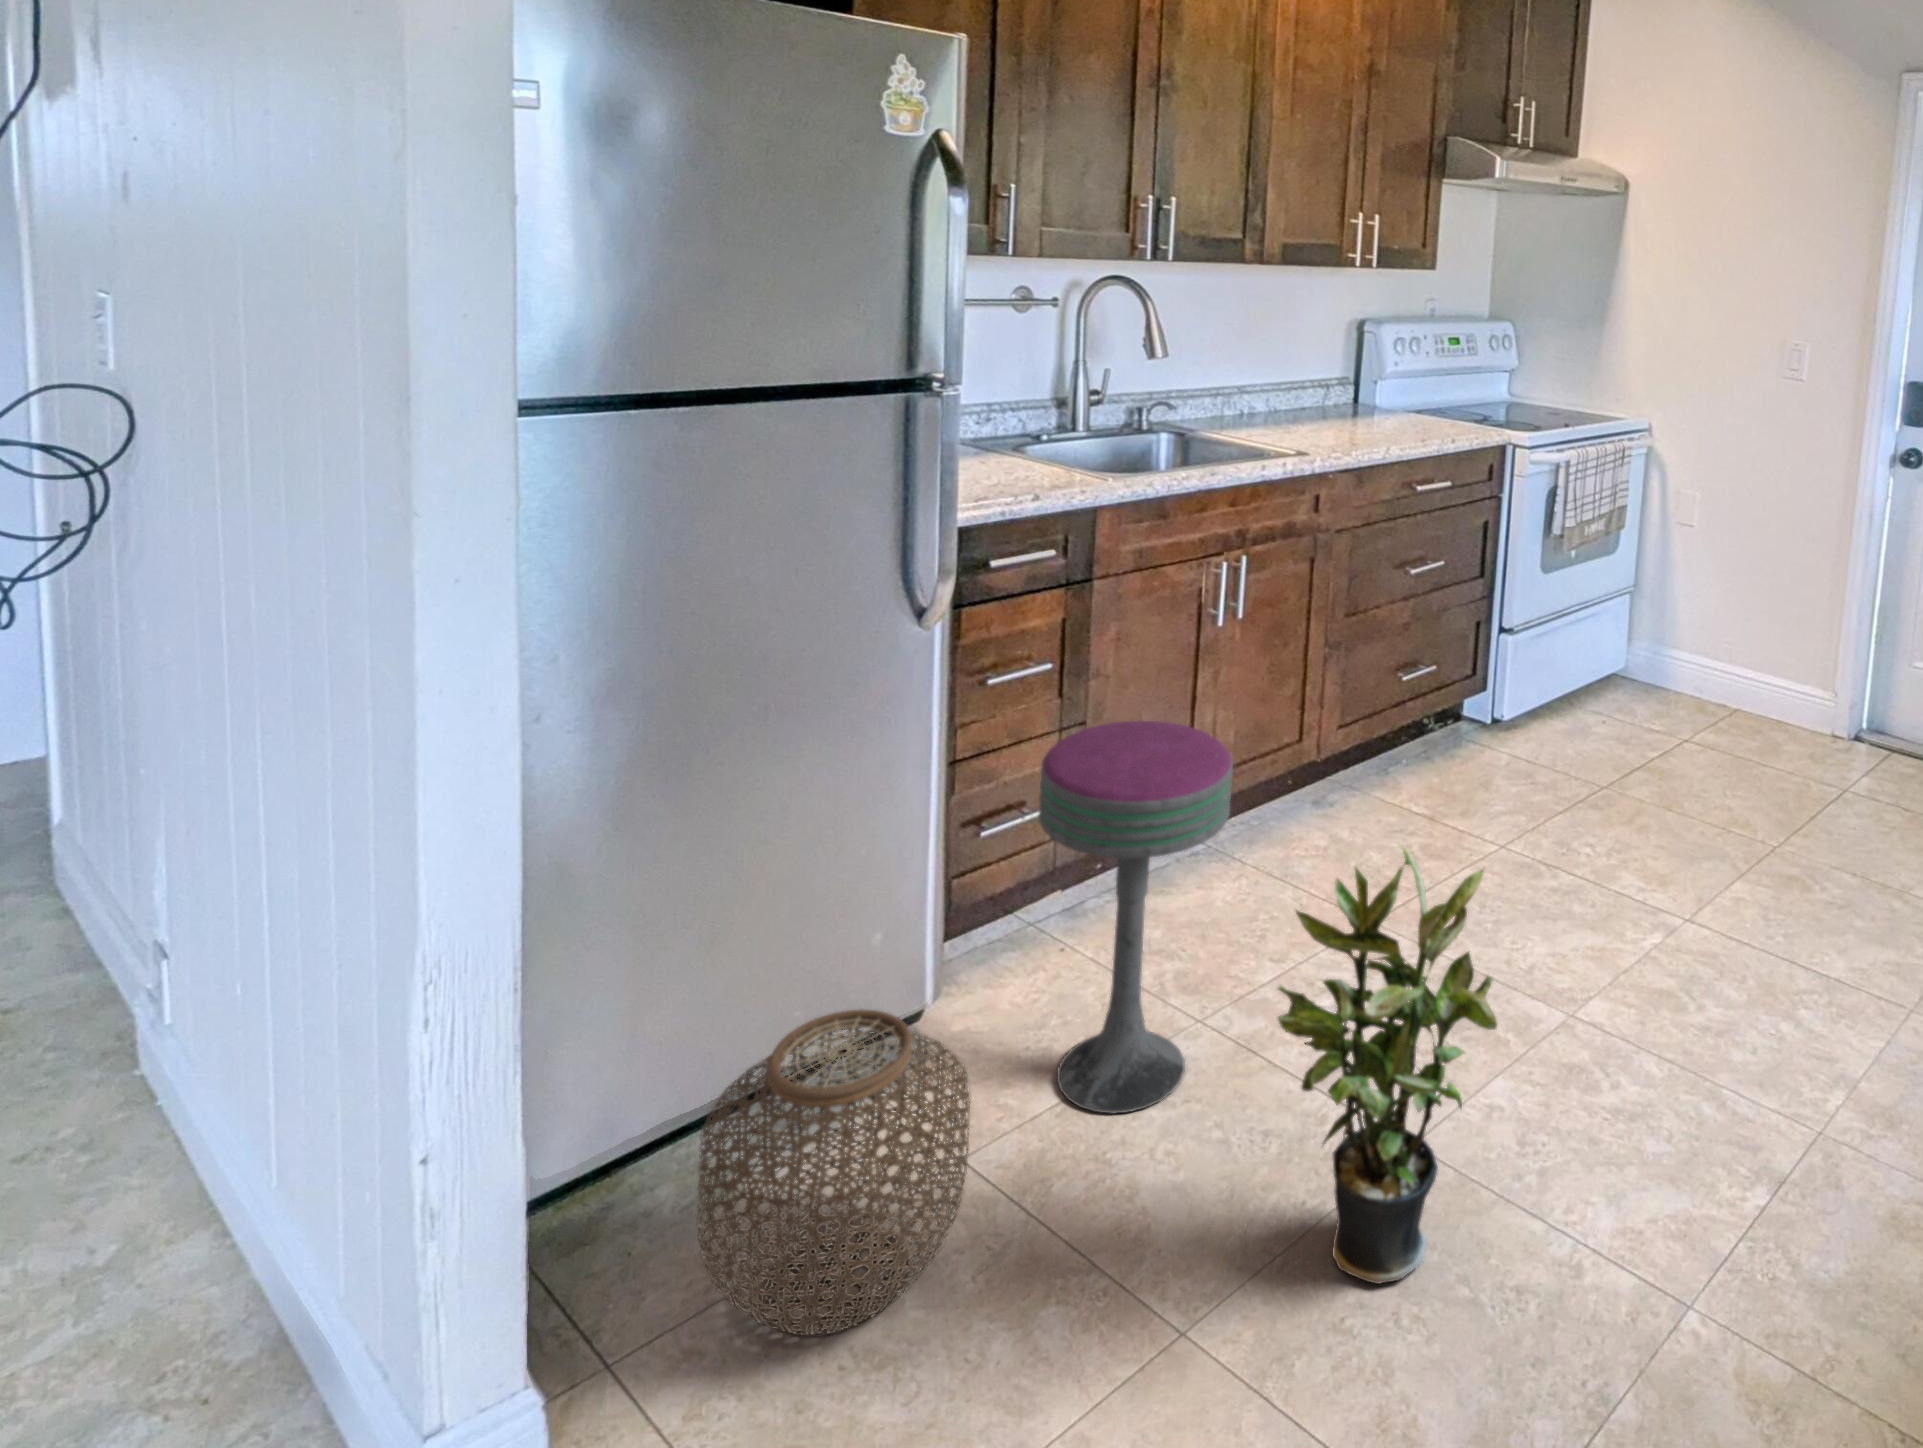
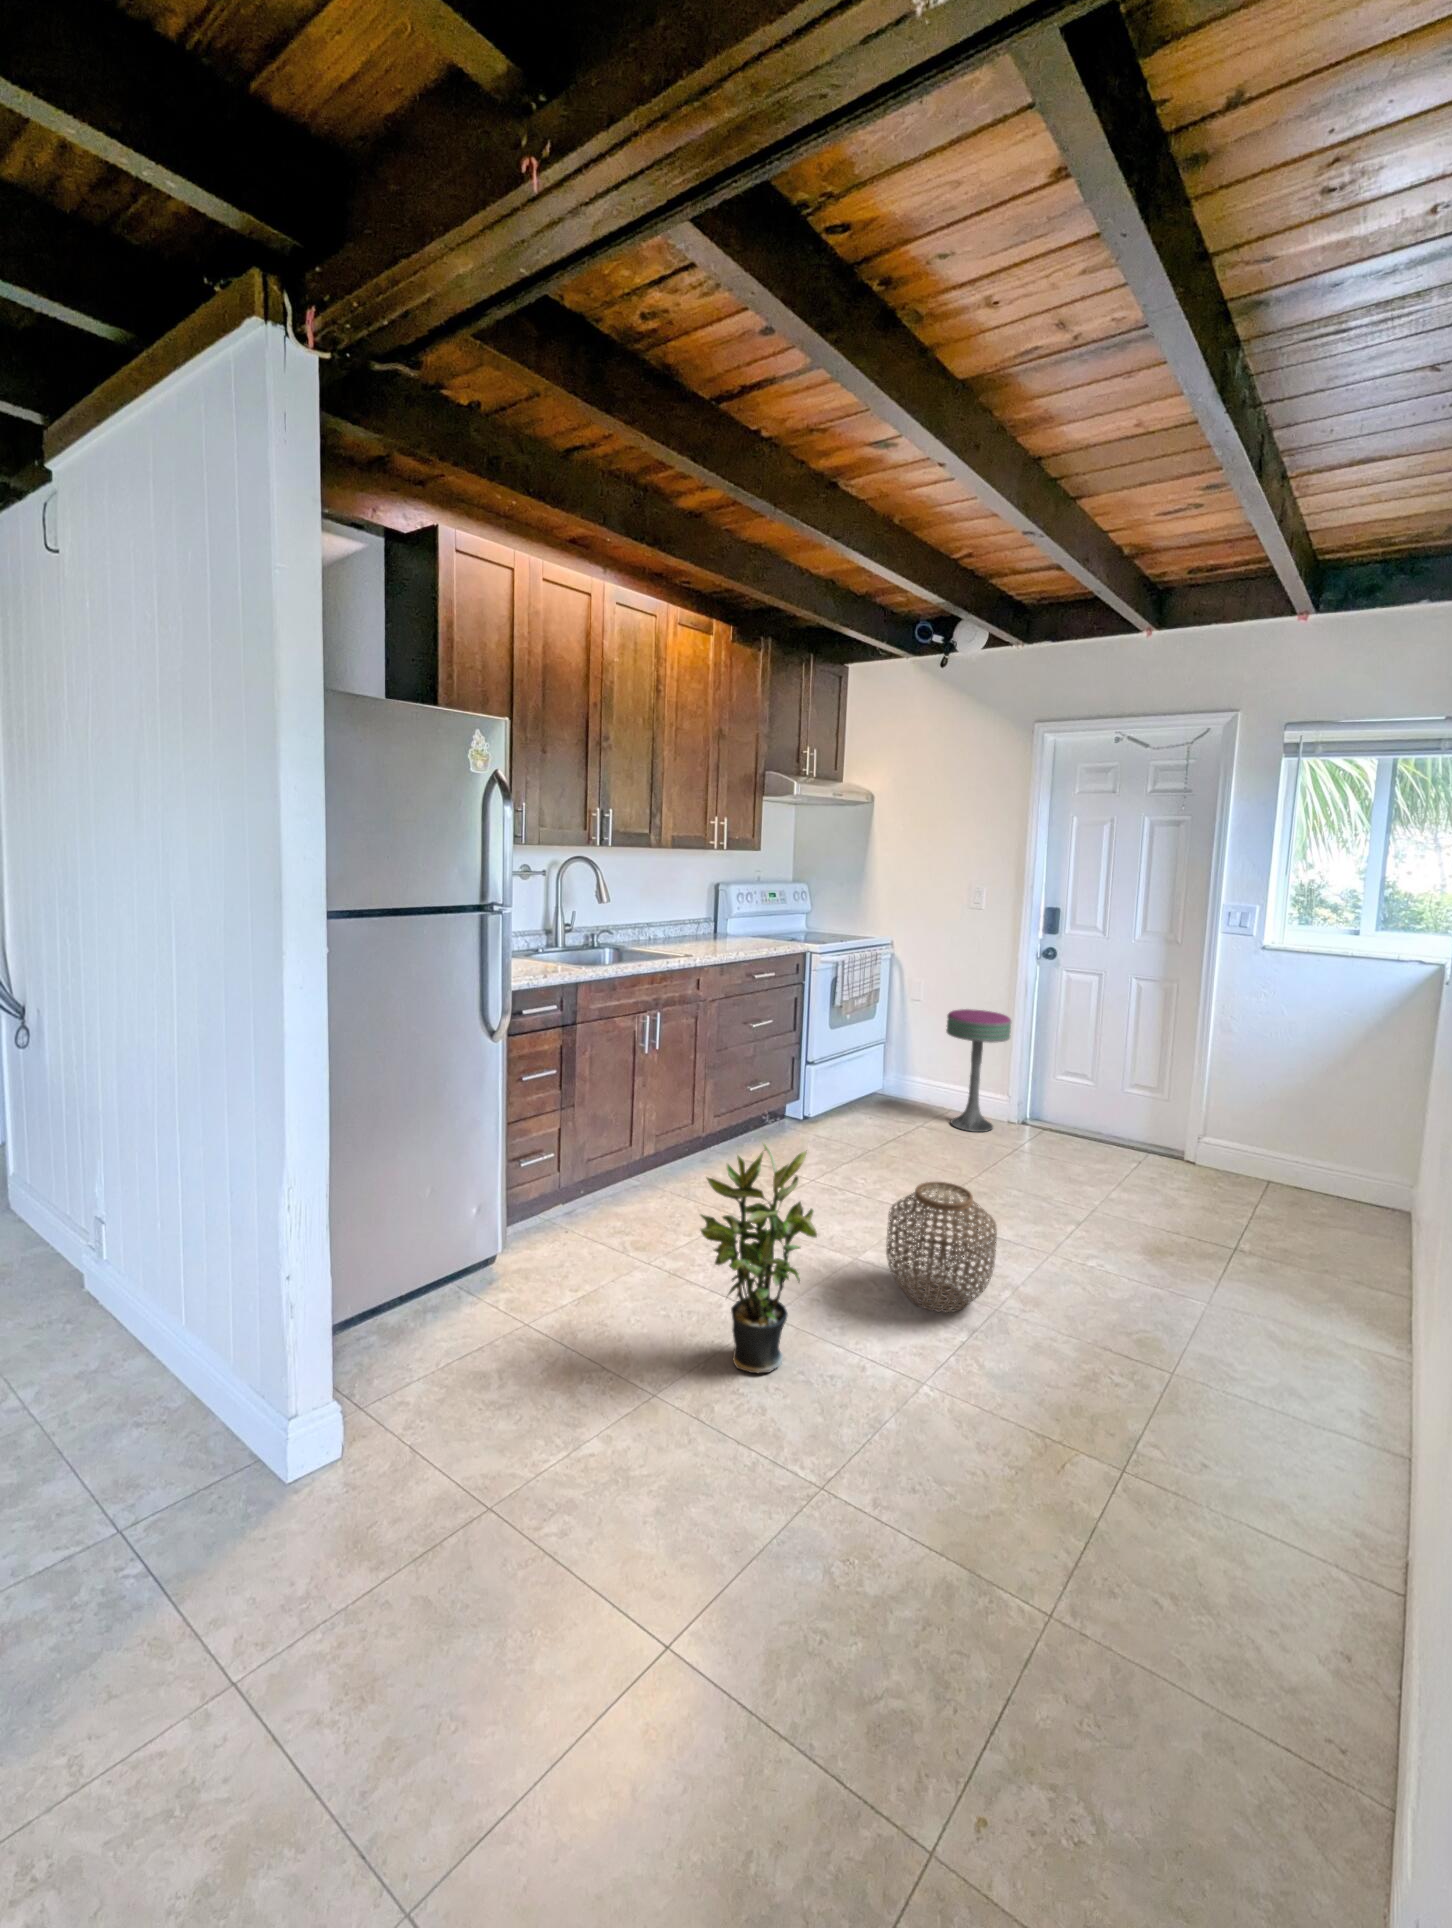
bar stool: present [1039,721,1233,1114] -> present [946,1009,1011,1132]
woven basket: present [698,1010,970,1335] -> present [886,1182,997,1312]

